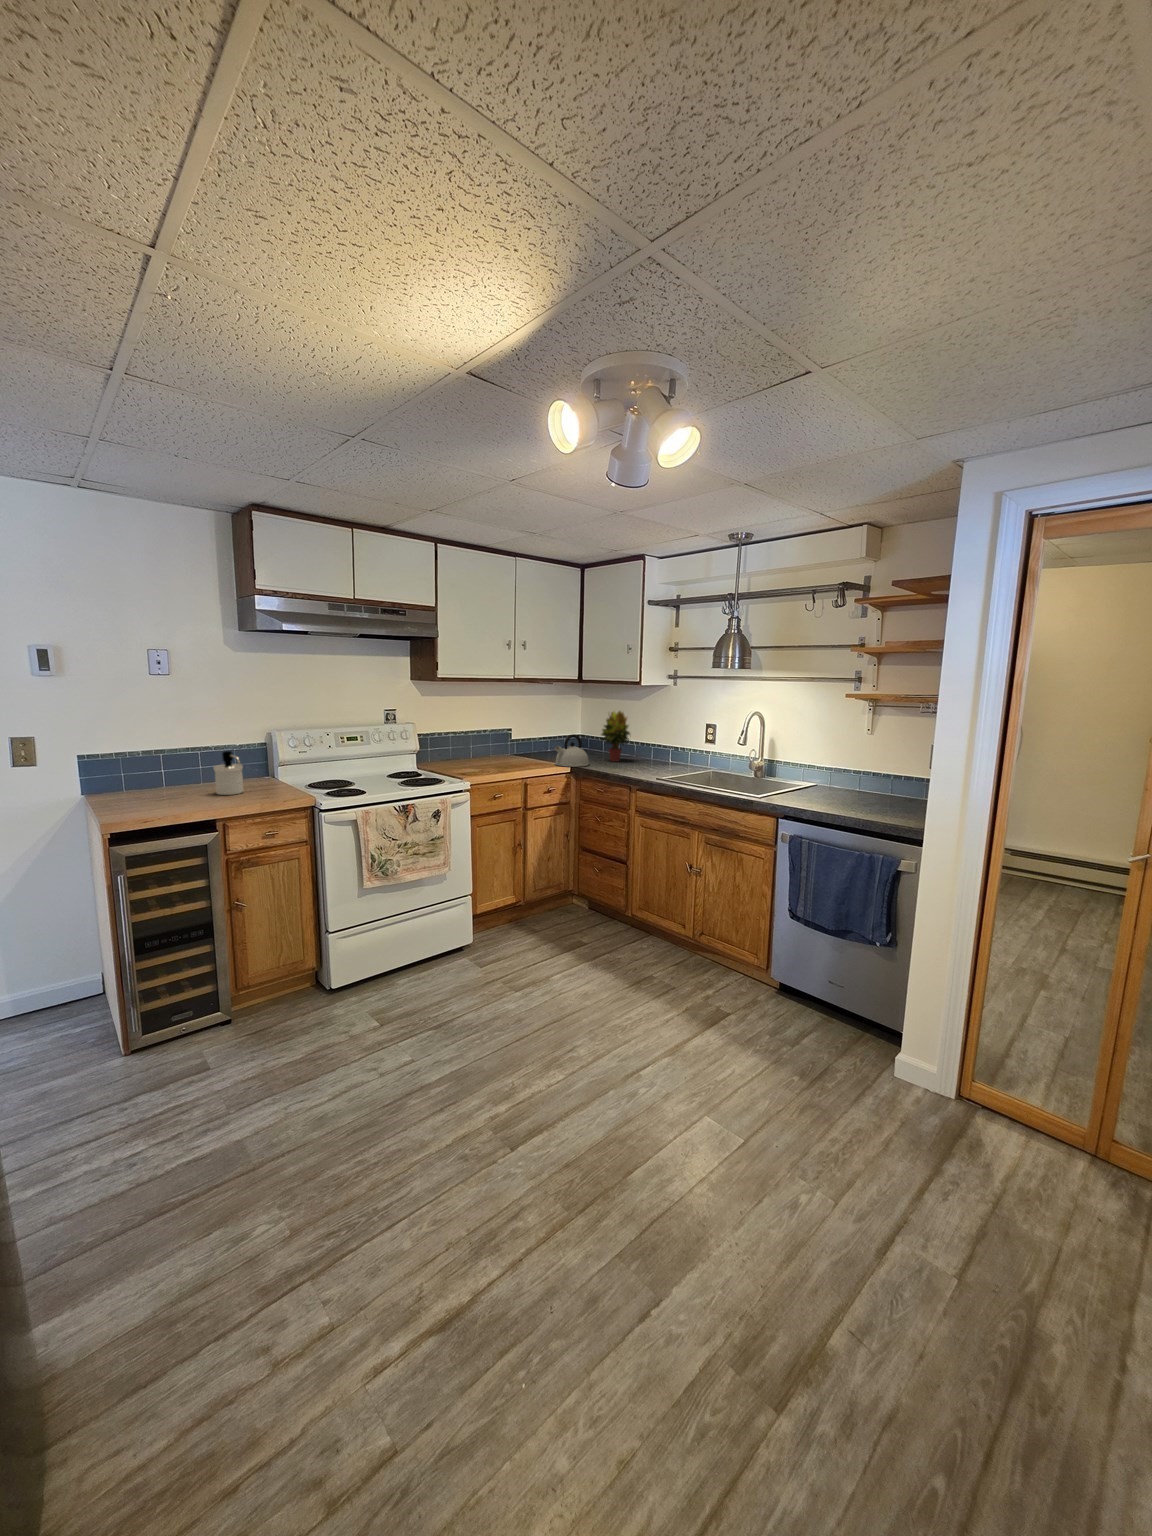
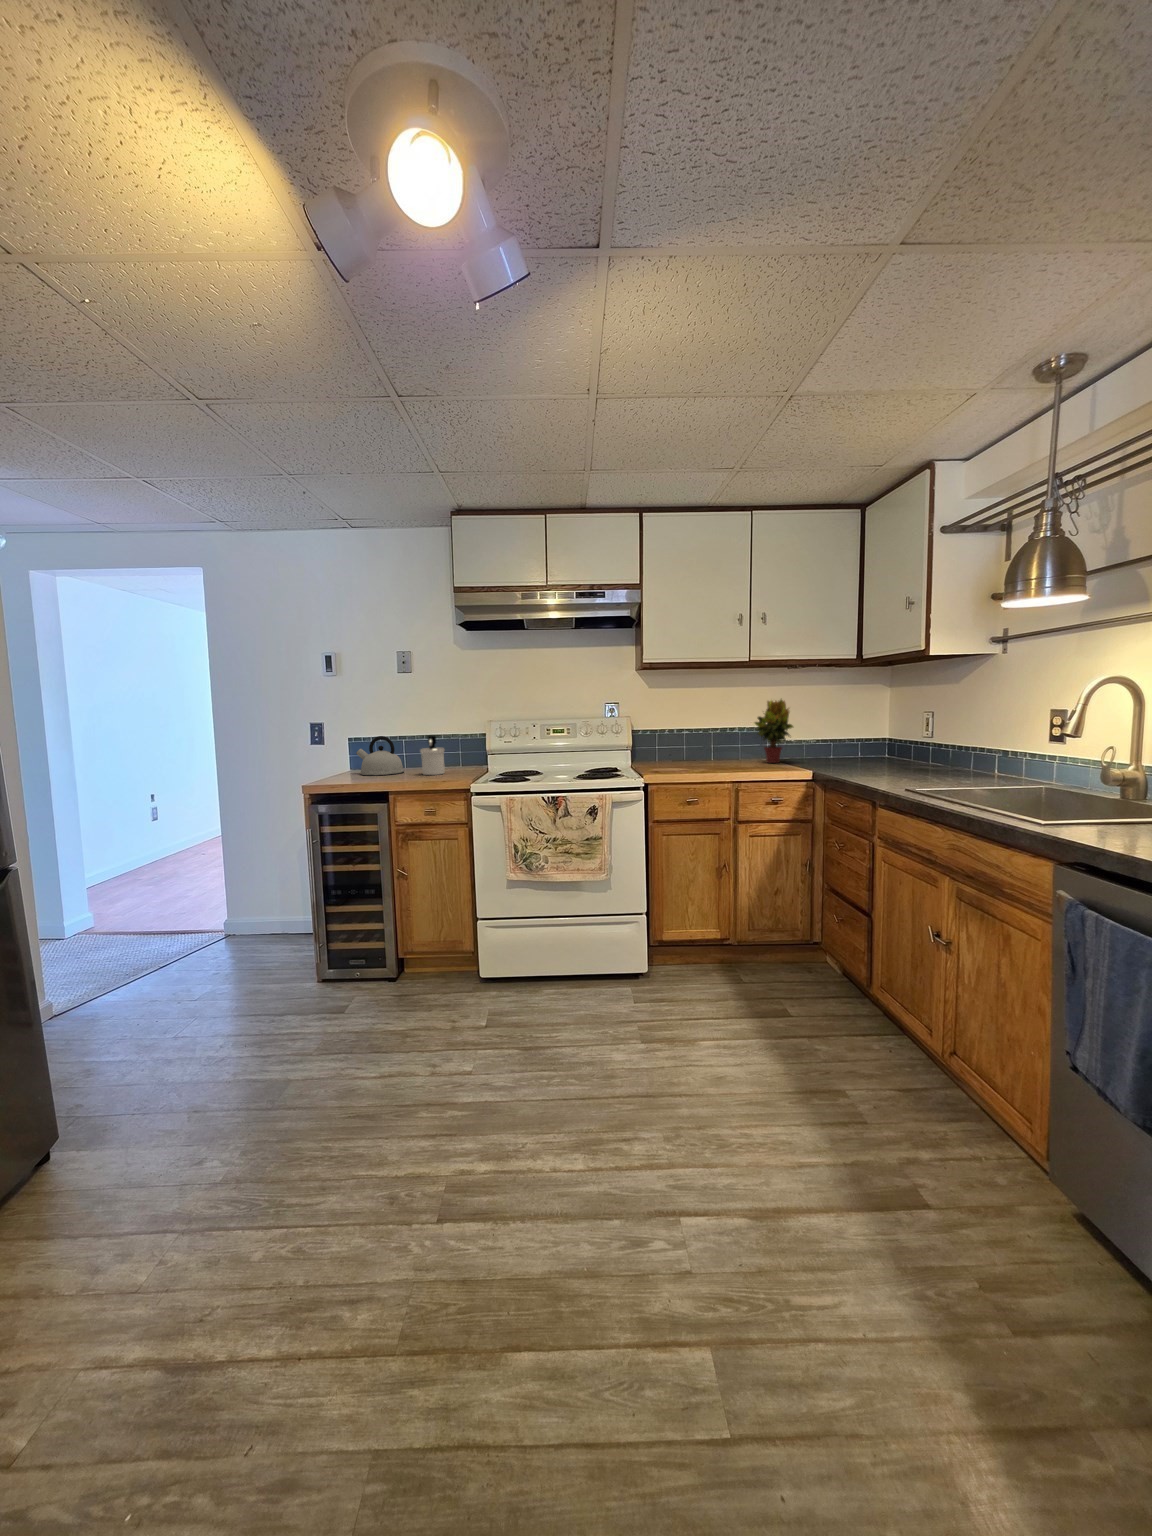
potted plant: present [602,711,630,761] -> present [755,700,793,763]
kettle: present [555,734,589,767] -> present [356,736,404,775]

